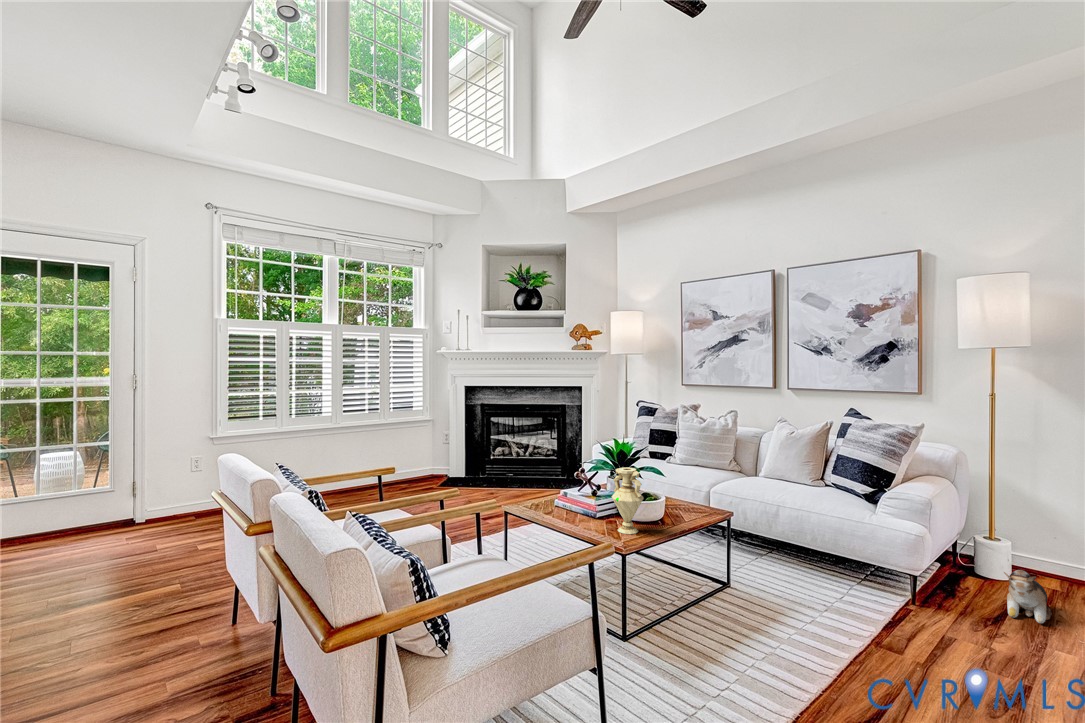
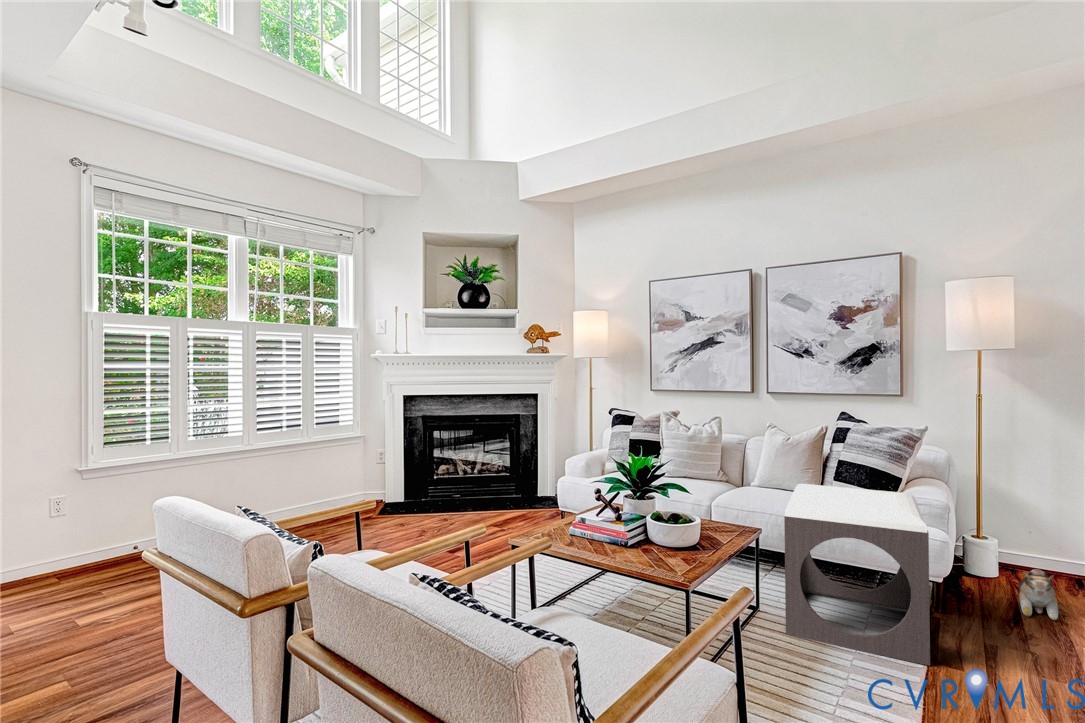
vase: present [612,467,643,534] -> none [655,488,692,564]
footstool: none [741,473,890,647] -> present [784,484,930,666]

